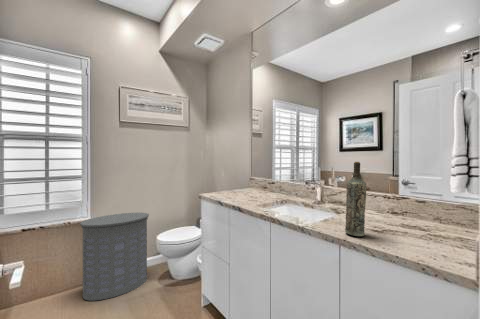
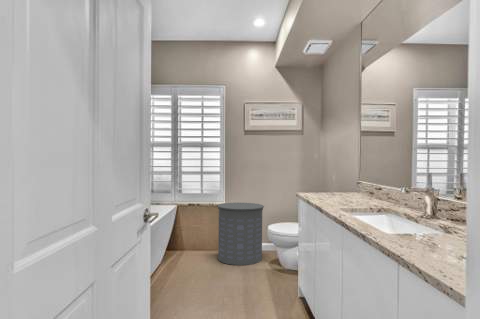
bottle: present [345,162,367,236] -> none [407,166,436,256]

